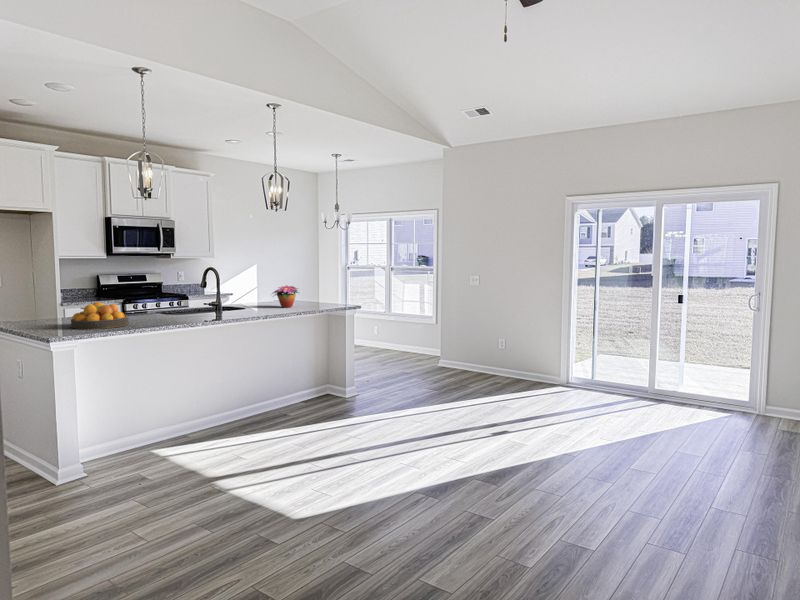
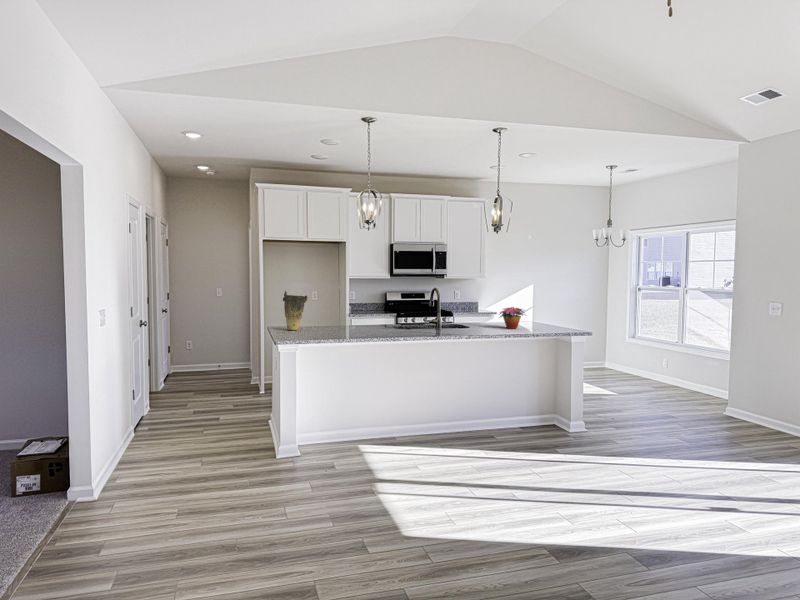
vase: none [19,275,55,327] -> present [283,291,307,330]
fruit bowl: present [71,302,129,329] -> none [308,314,350,336]

